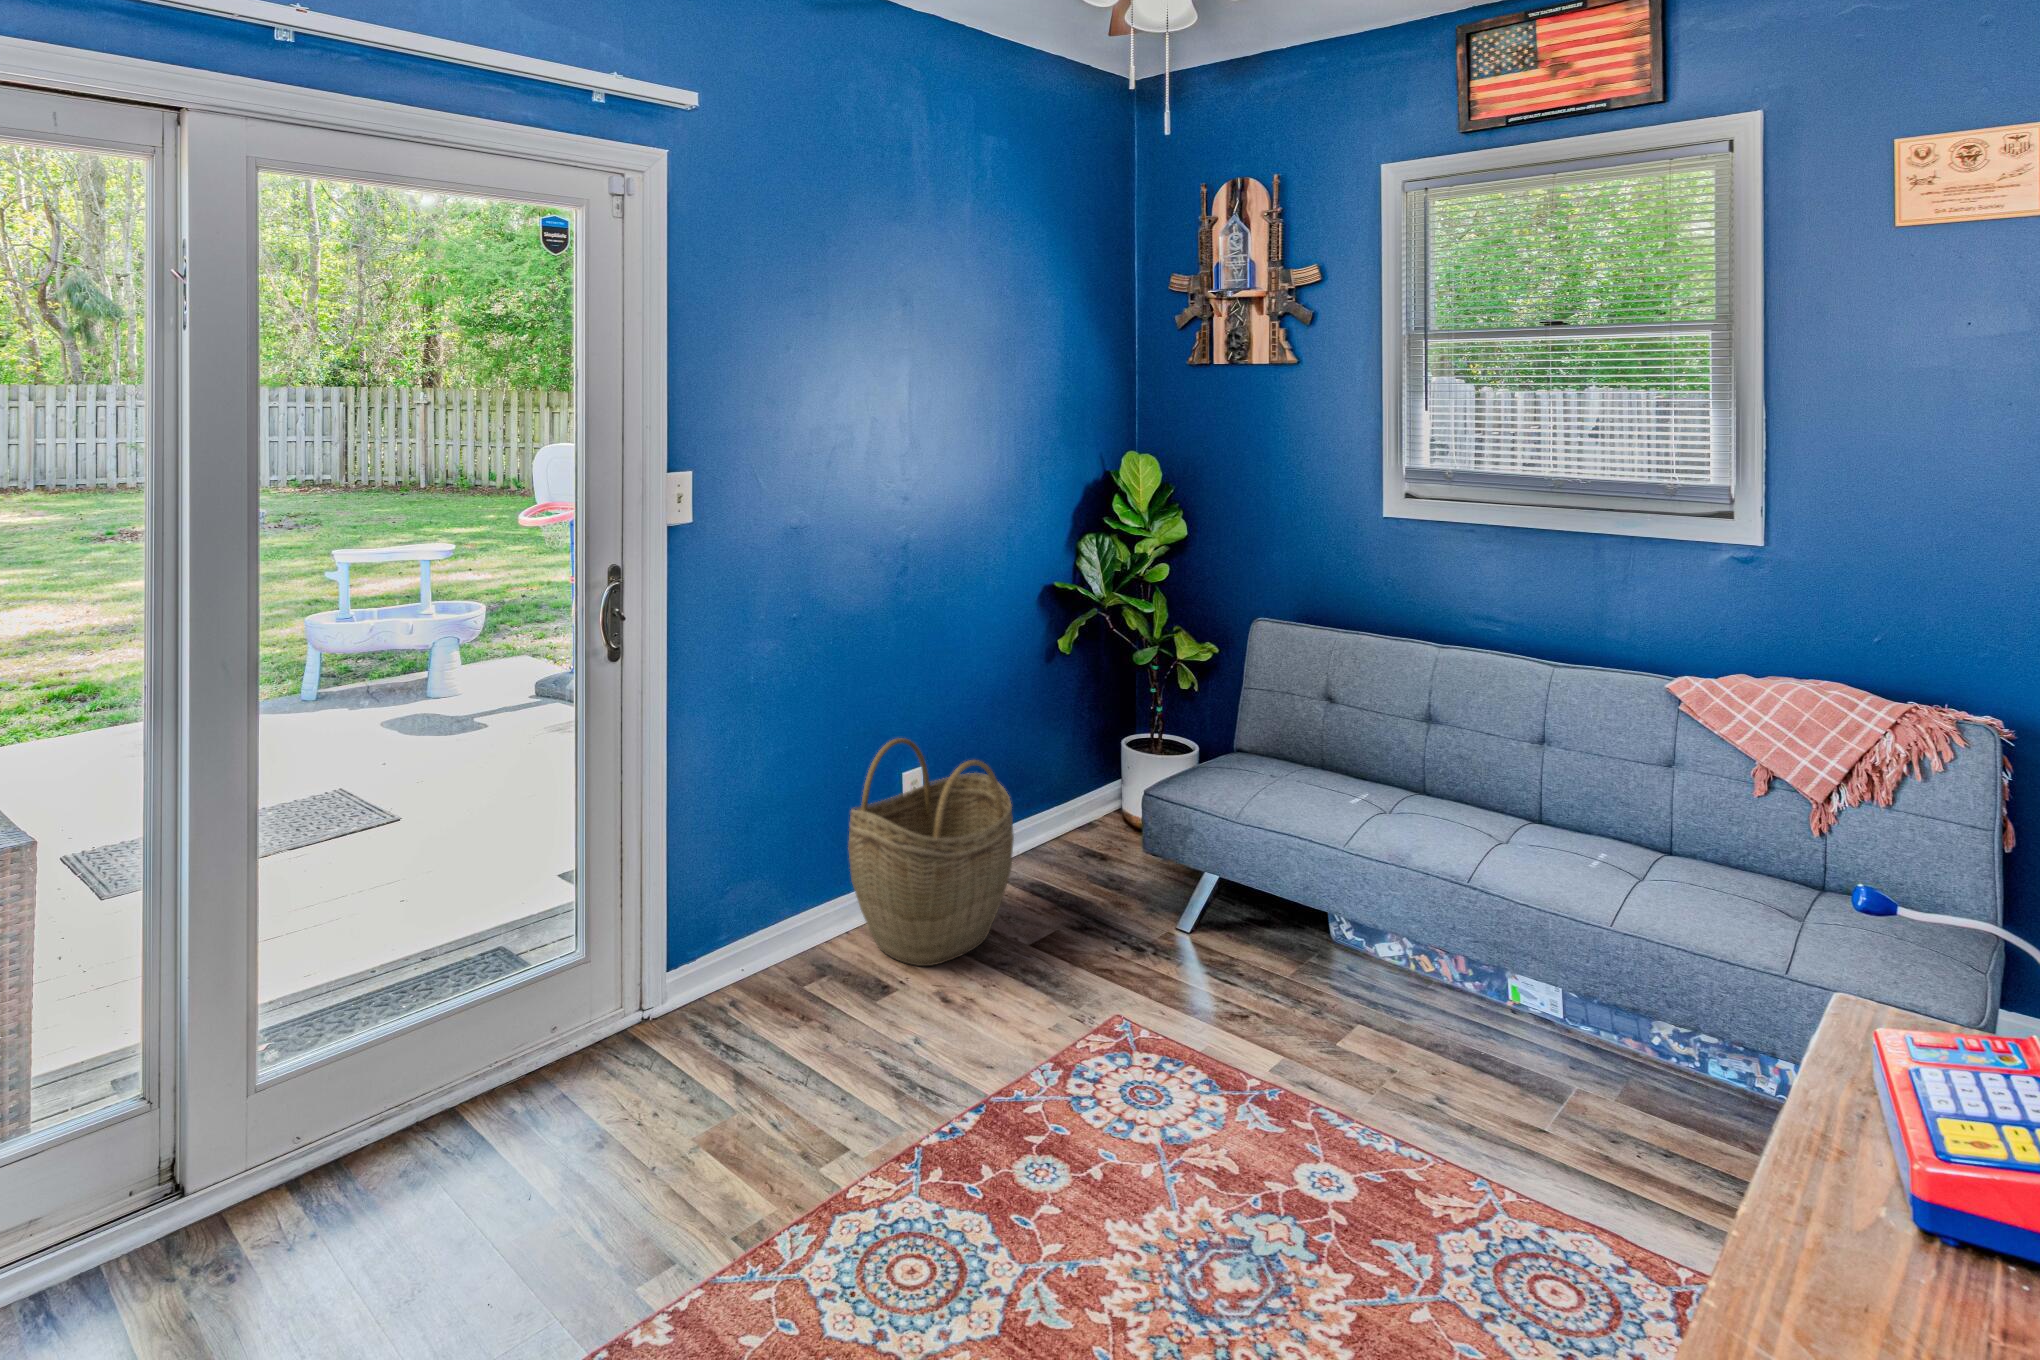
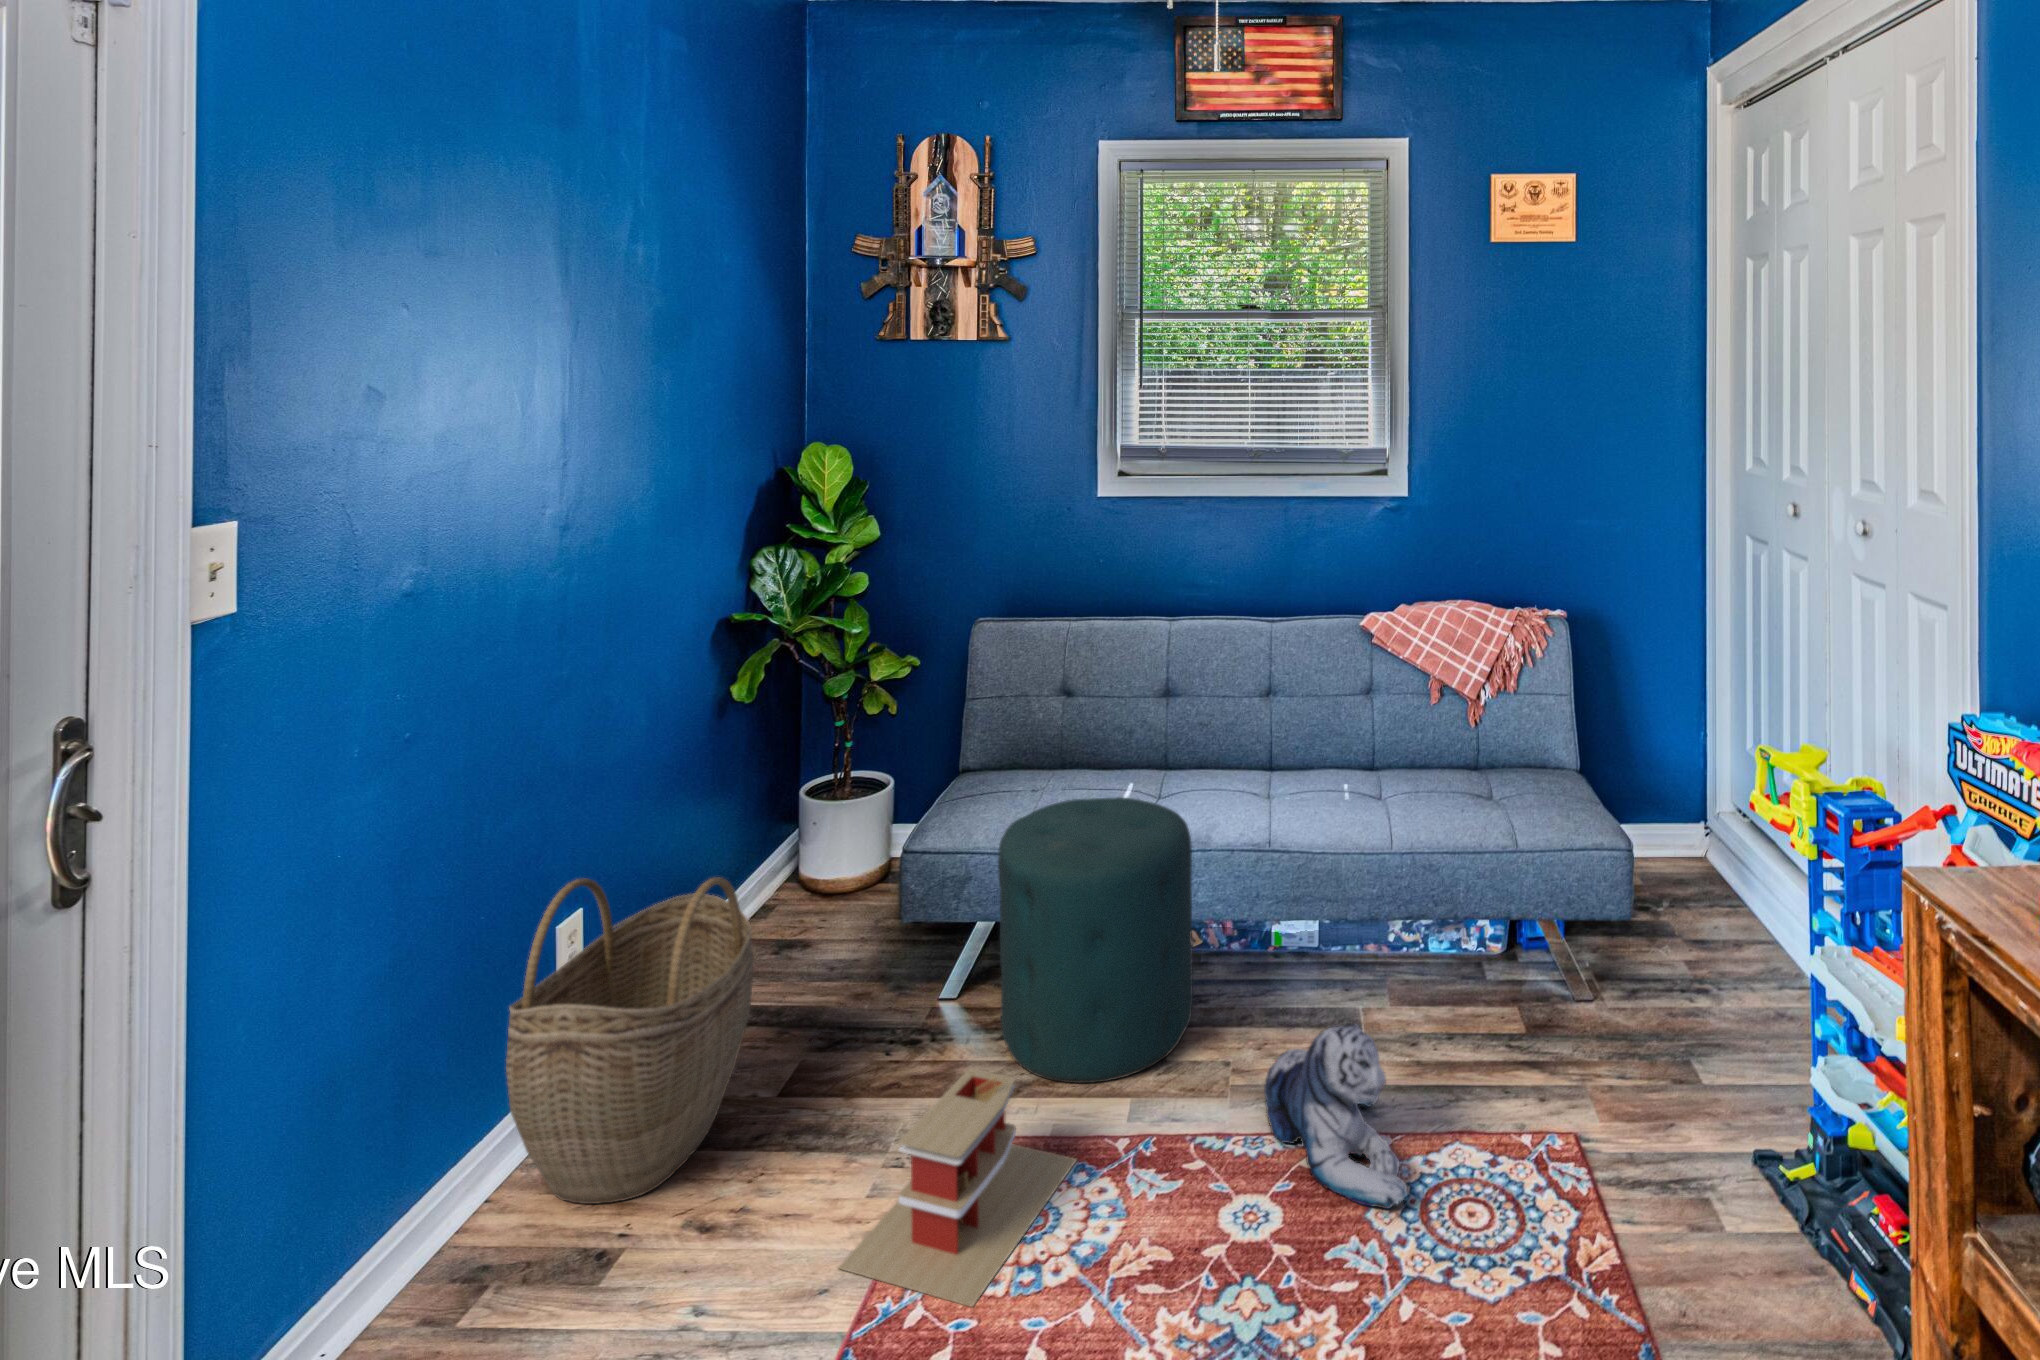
ottoman: none [1200,784,1391,1045] -> present [998,797,1193,1083]
toy house: none [1006,965,1211,1124] -> present [839,1069,1077,1307]
plush toy: none [1390,1057,1521,1242] -> present [1264,1023,1408,1209]

